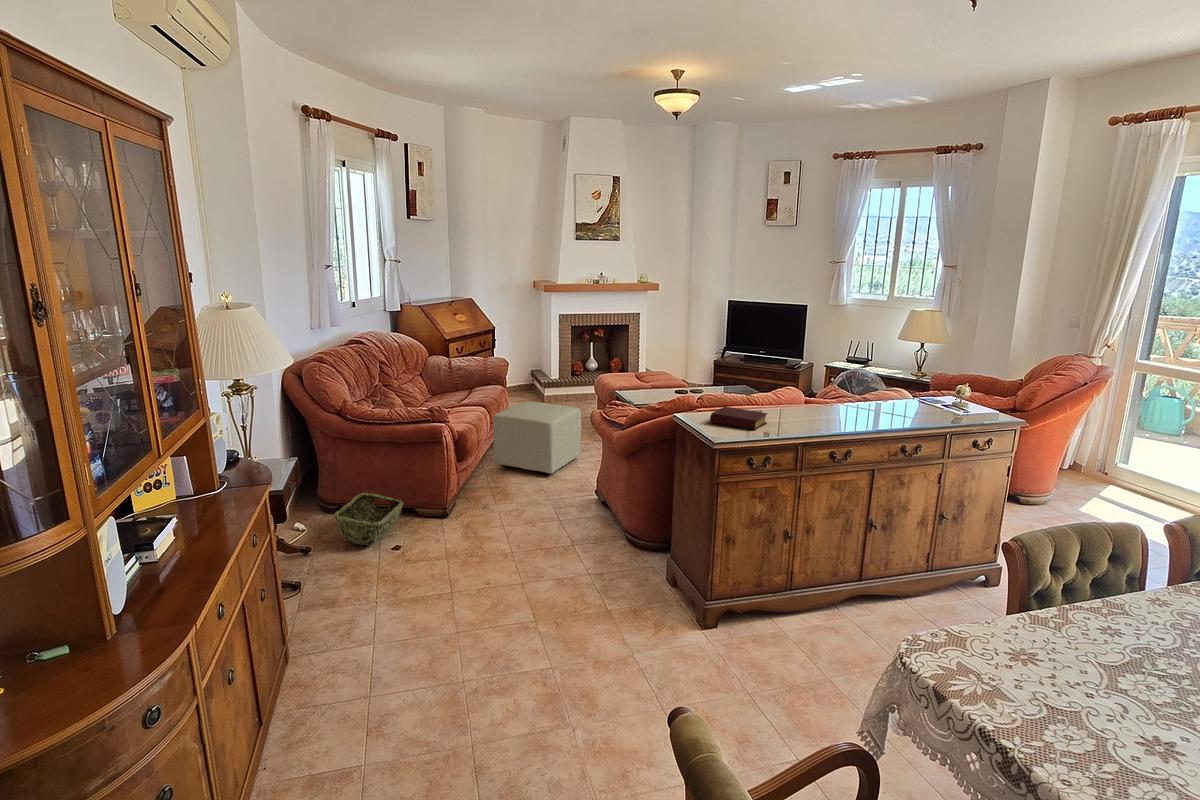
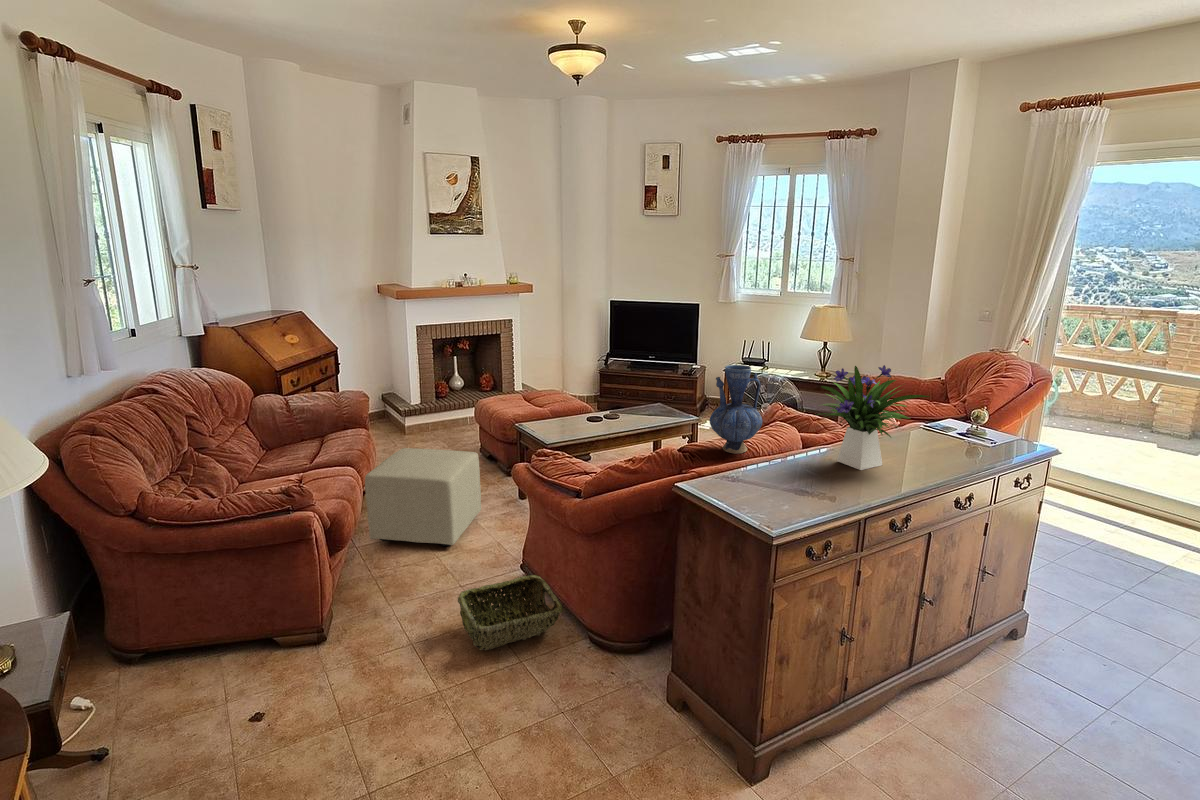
flower arrangement: none [793,334,878,418] -> present [817,365,930,470]
vase: none [722,335,762,403] -> present [710,365,762,454]
book: present [710,407,768,430] -> none [736,469,805,504]
woven basket: present [334,493,404,546] -> present [458,575,563,650]

